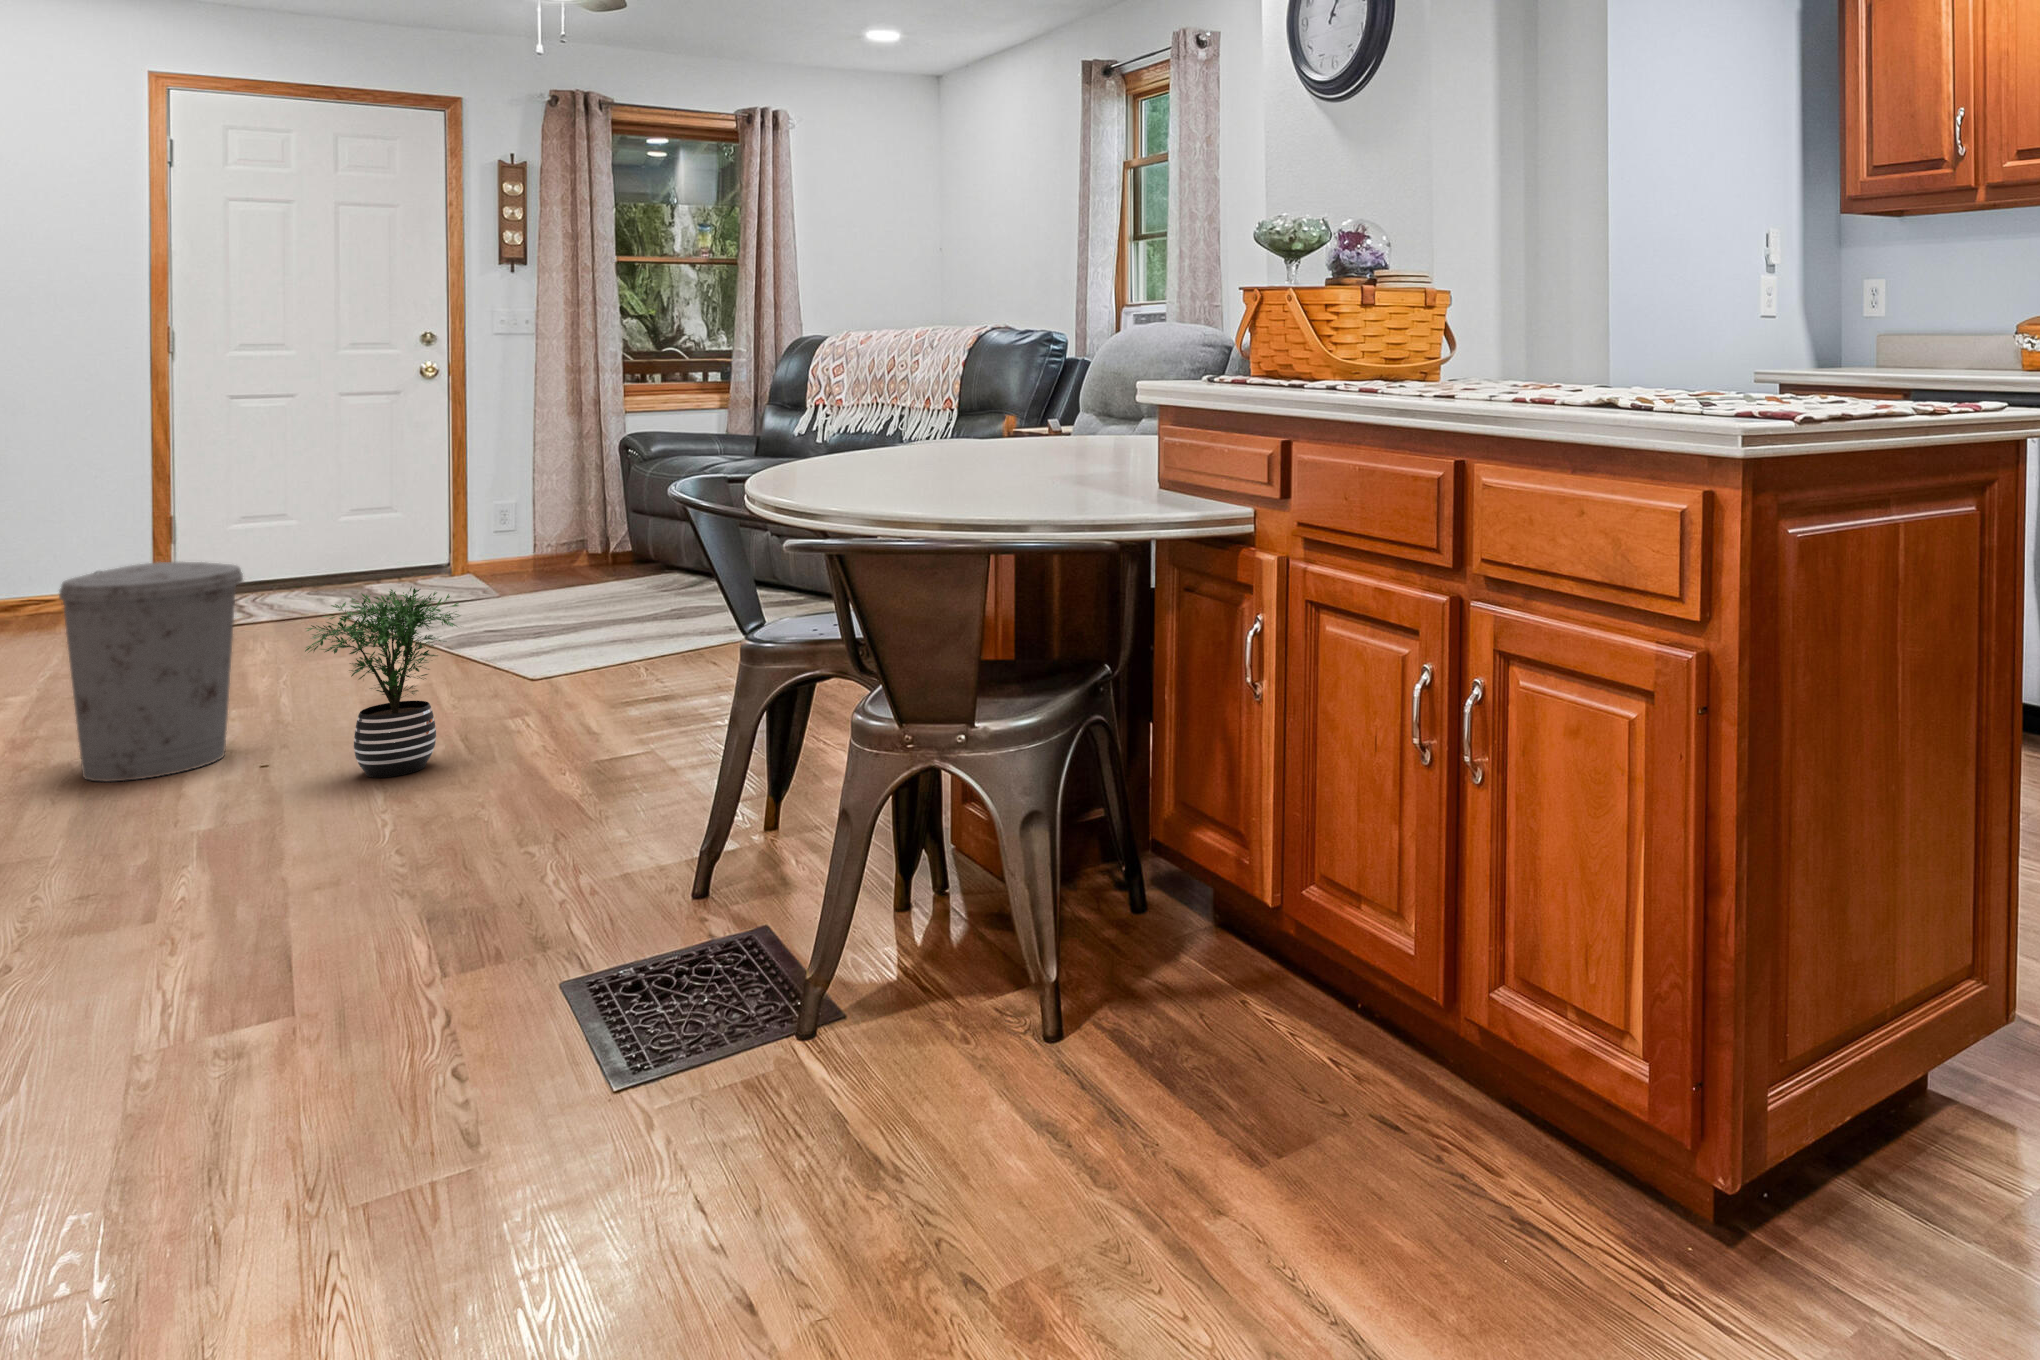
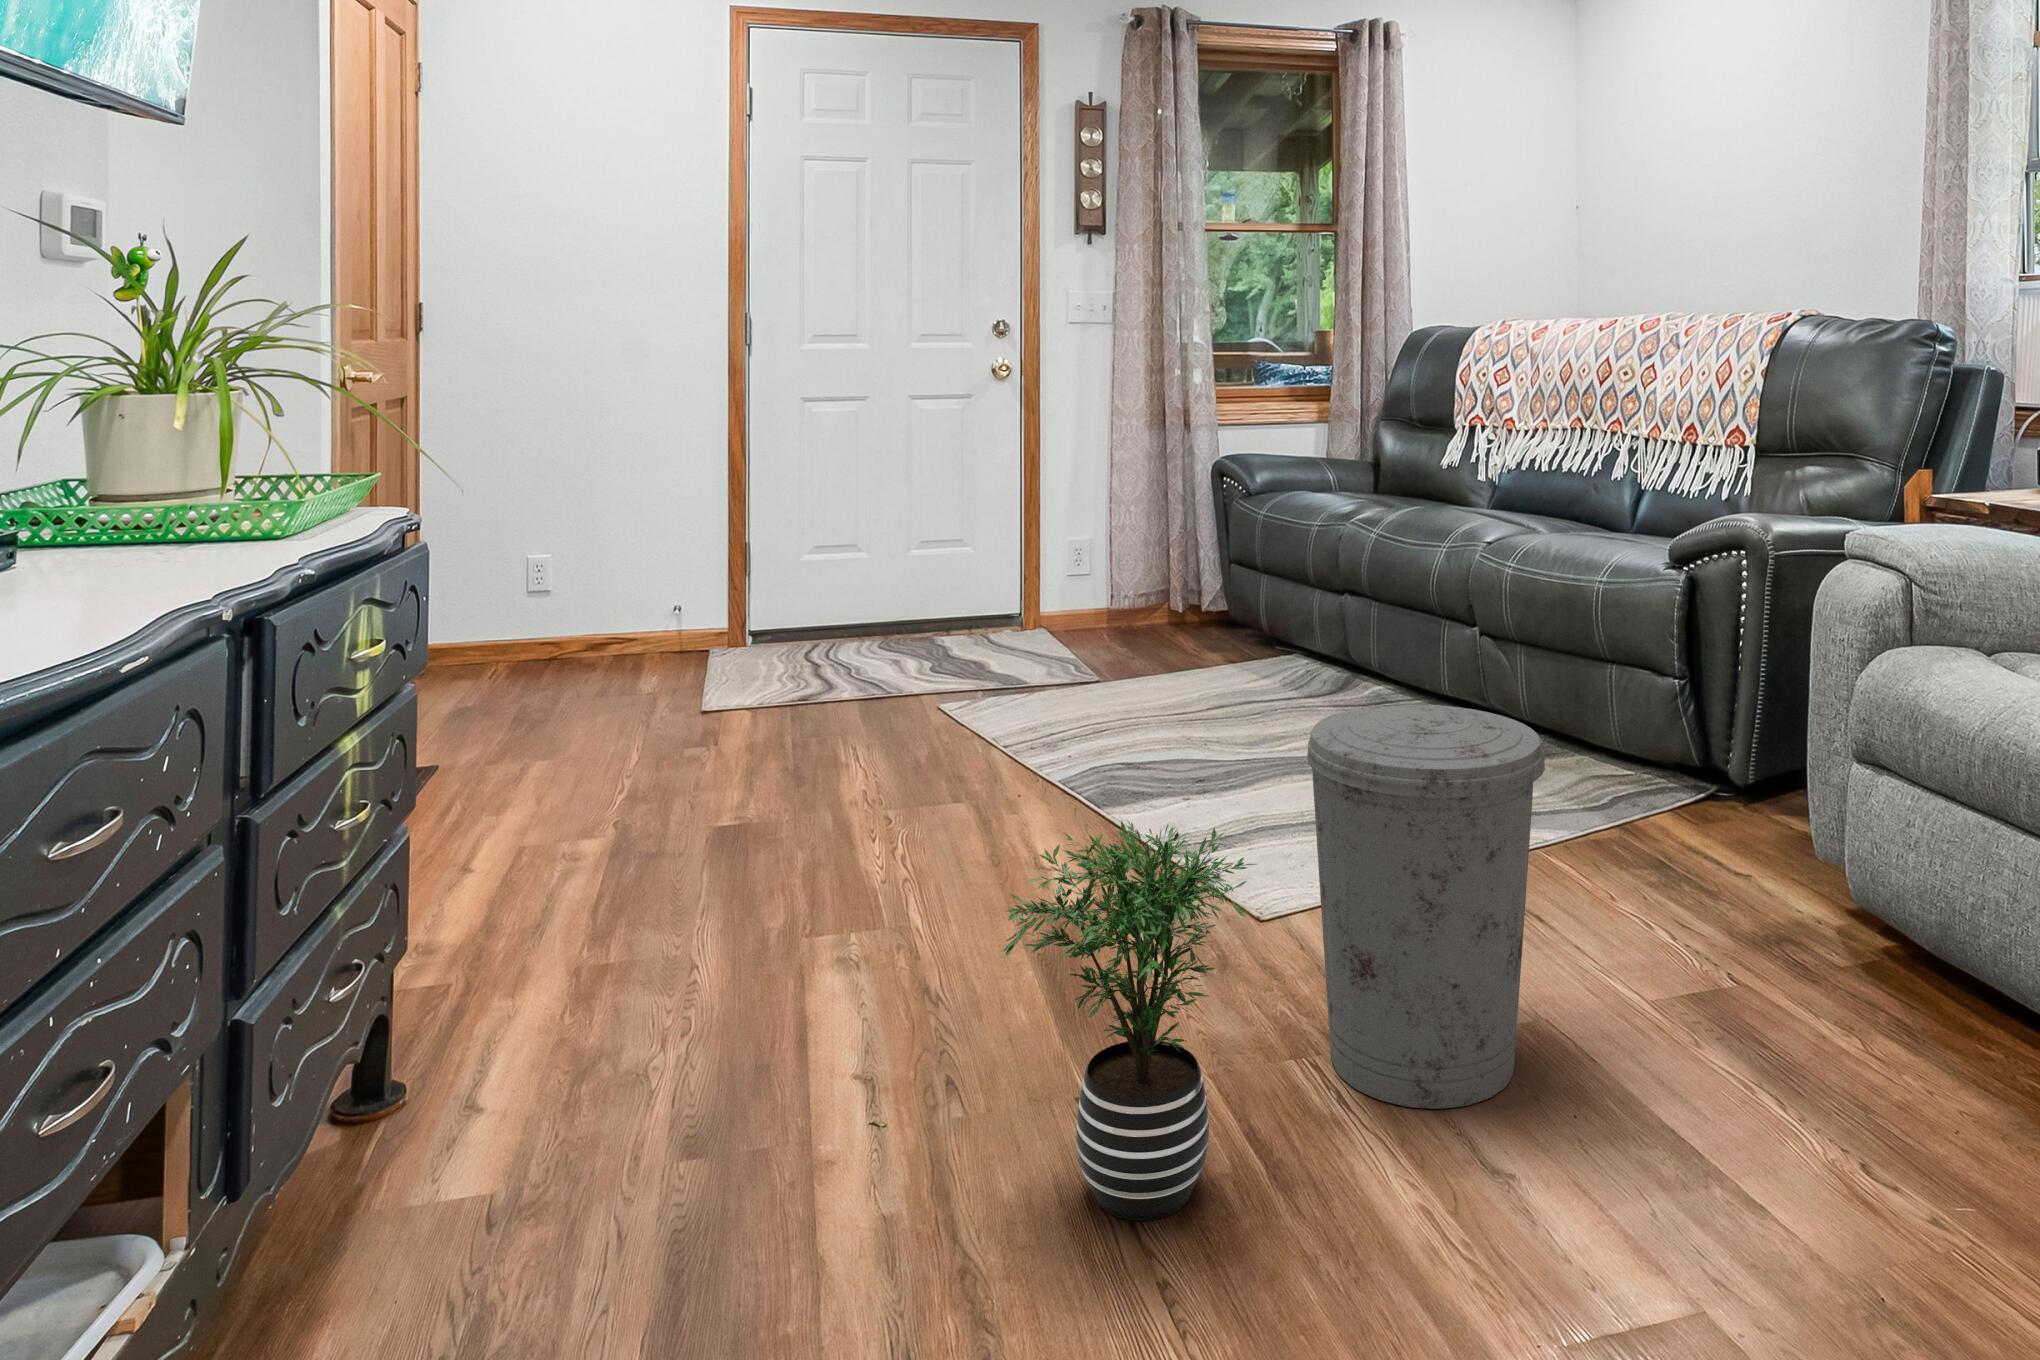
trash can: present [59,562,243,782] -> present [1307,704,1545,1109]

